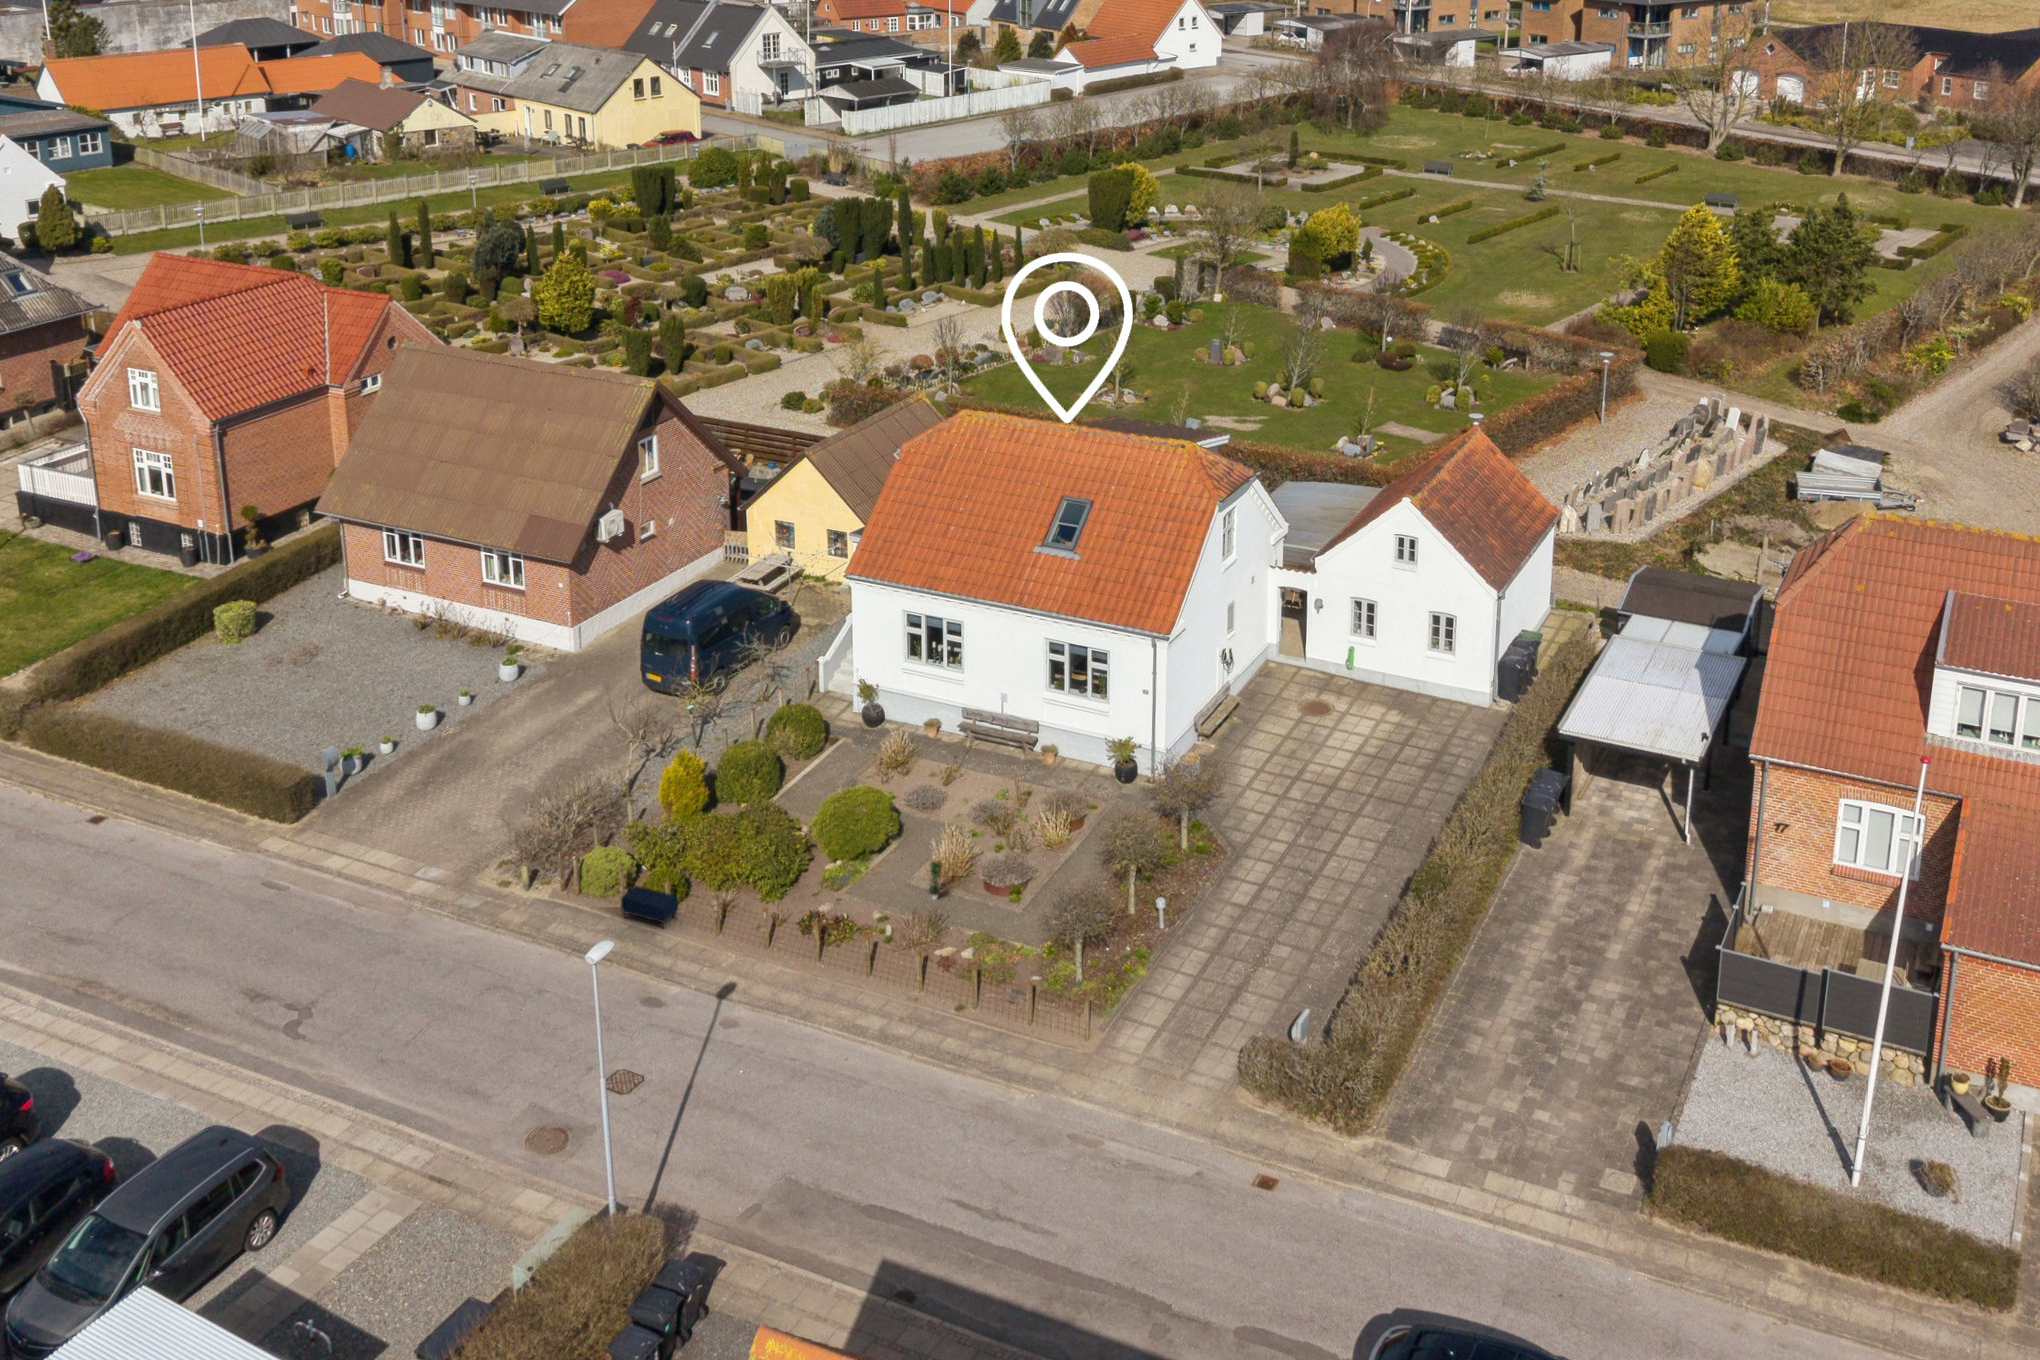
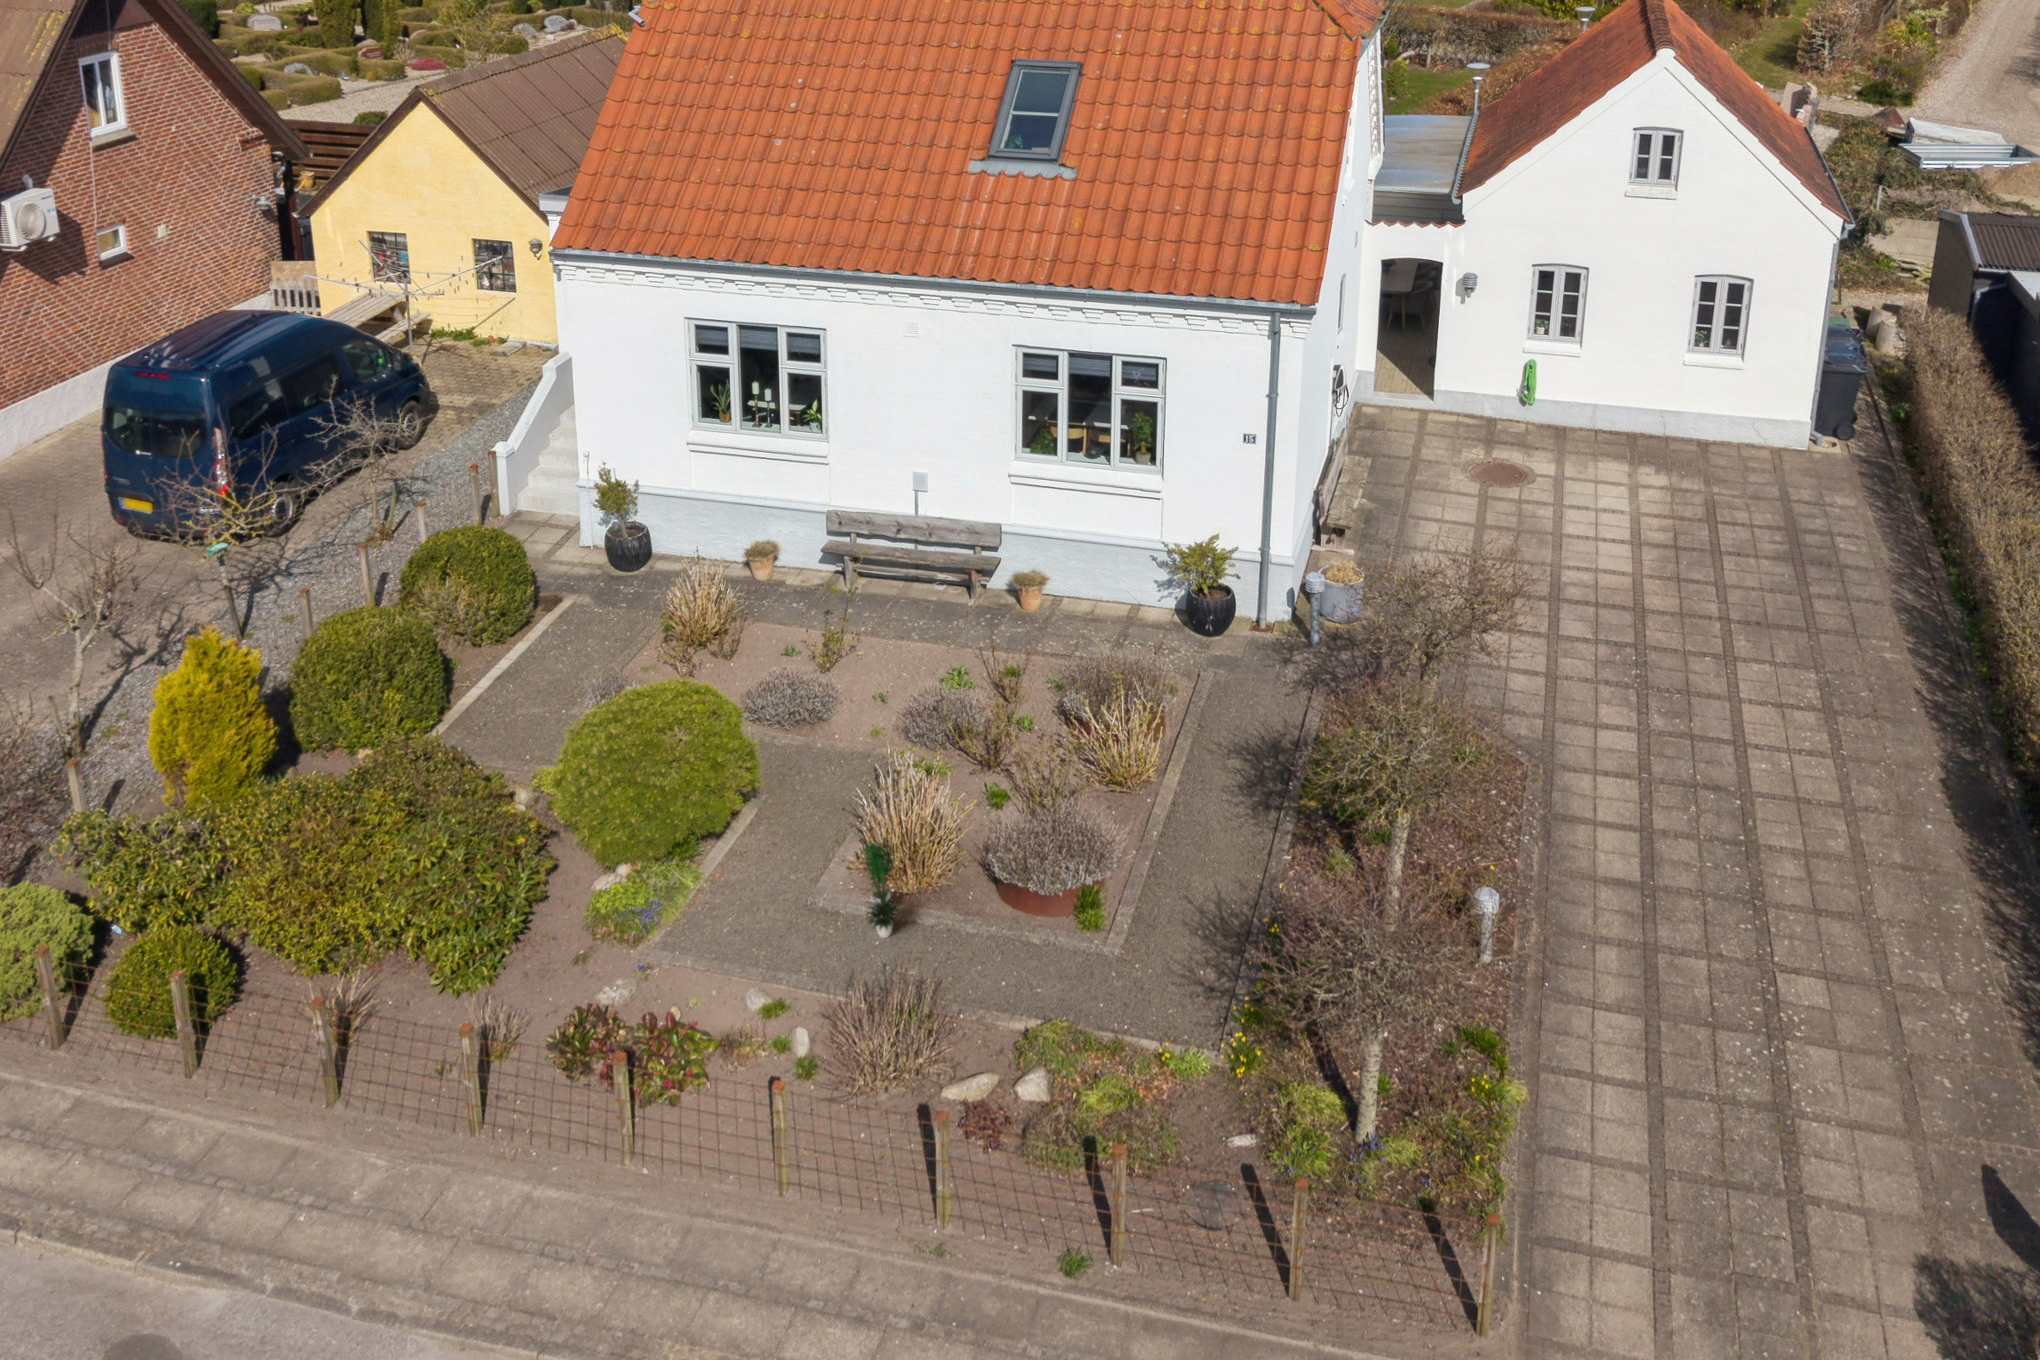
bench: present [621,886,679,928] -> none [37,990,207,1103]

